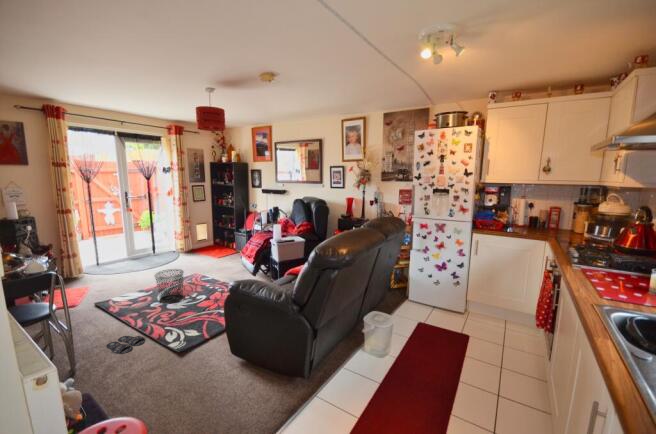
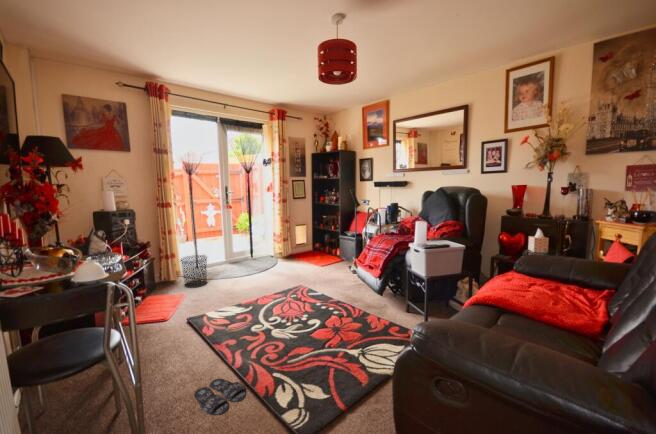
waste bin: present [155,269,183,304] -> present [181,255,207,288]

